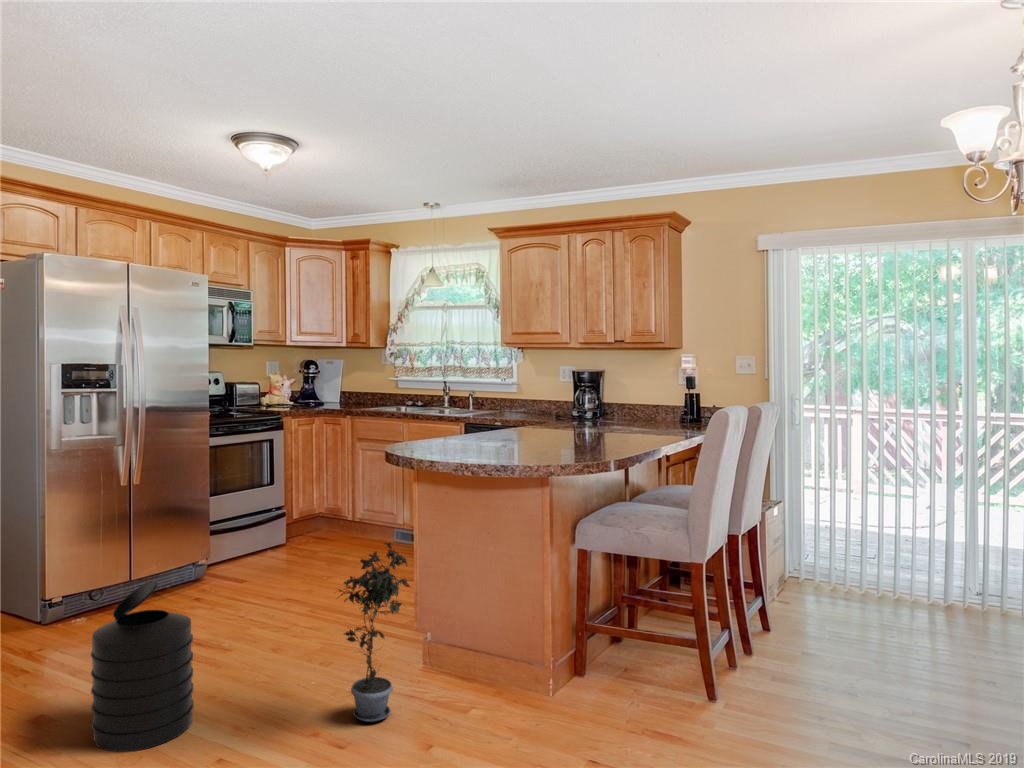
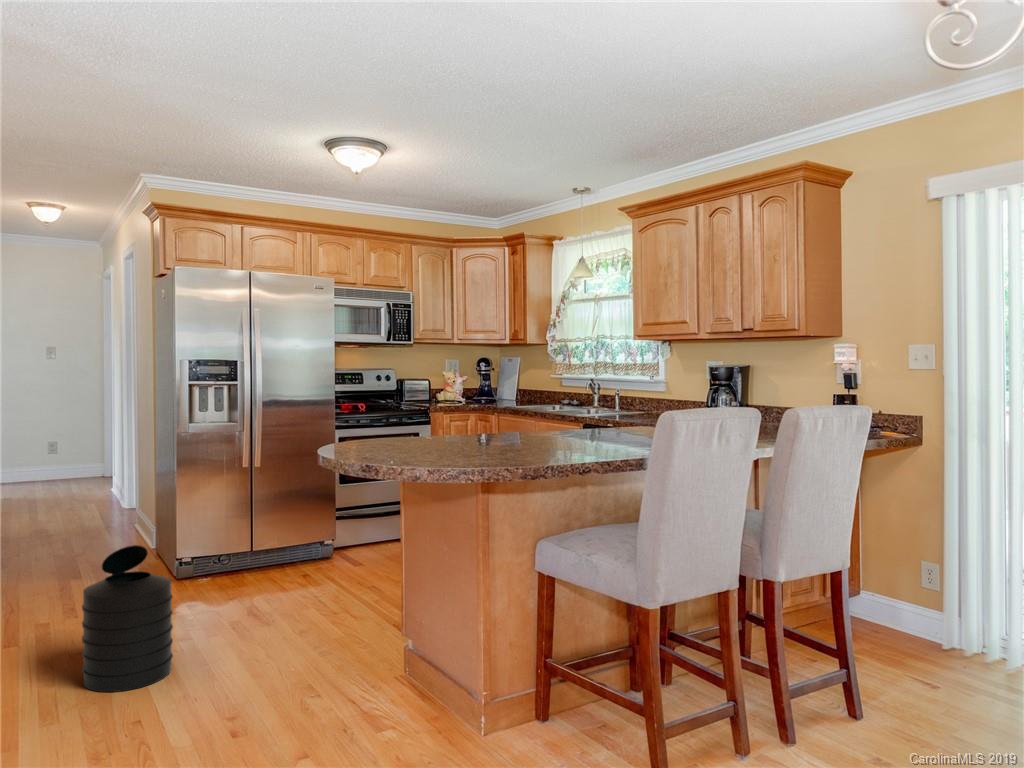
potted plant: present [338,542,410,722] -> none [253,534,331,716]

